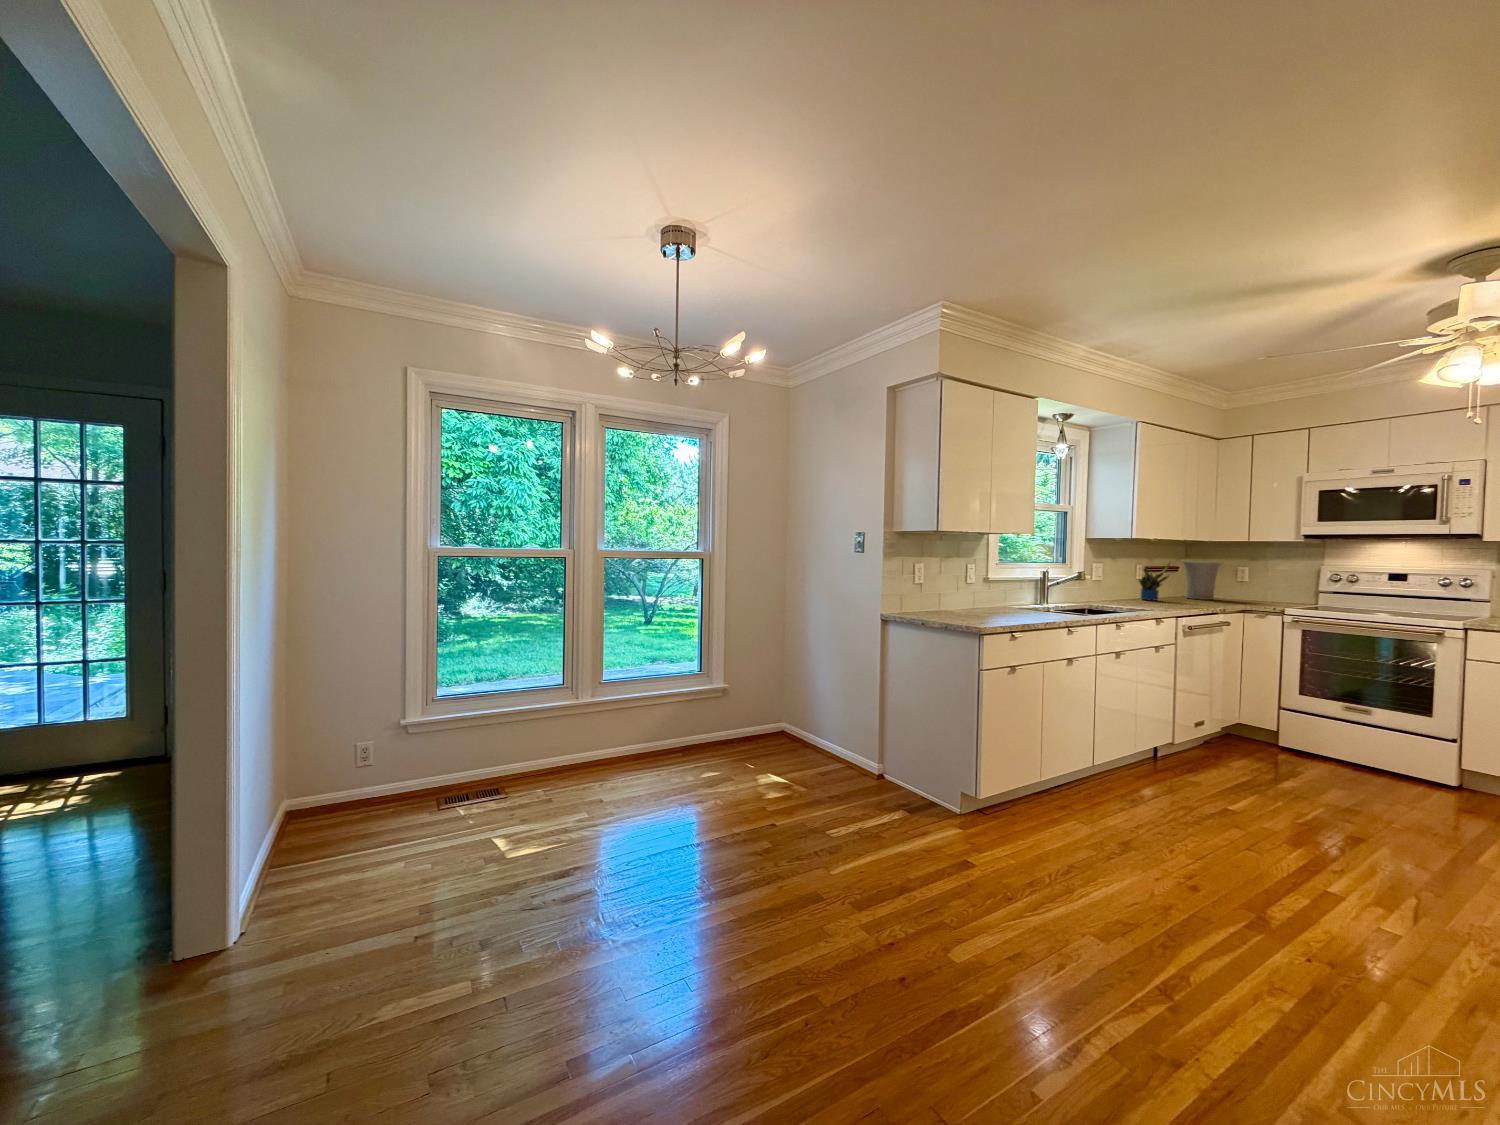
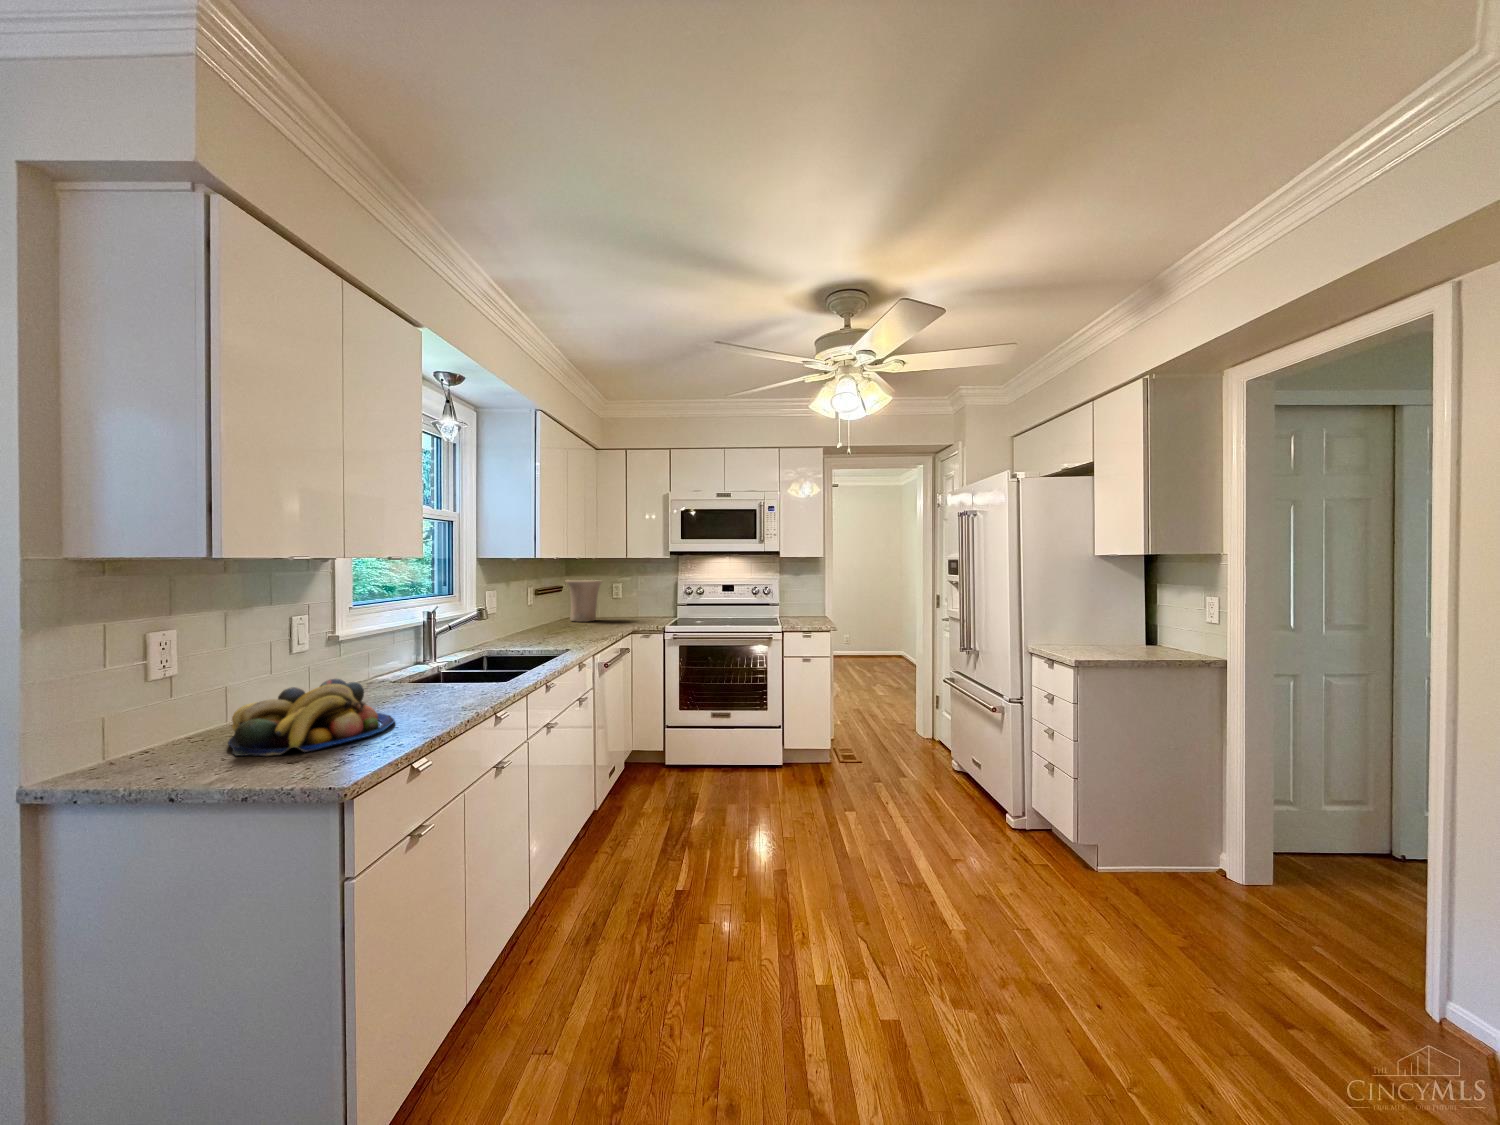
potted plant: present [1139,563,1170,600] -> none [533,583,566,631]
fruit bowl: none [940,593,1005,618] -> present [228,679,395,756]

